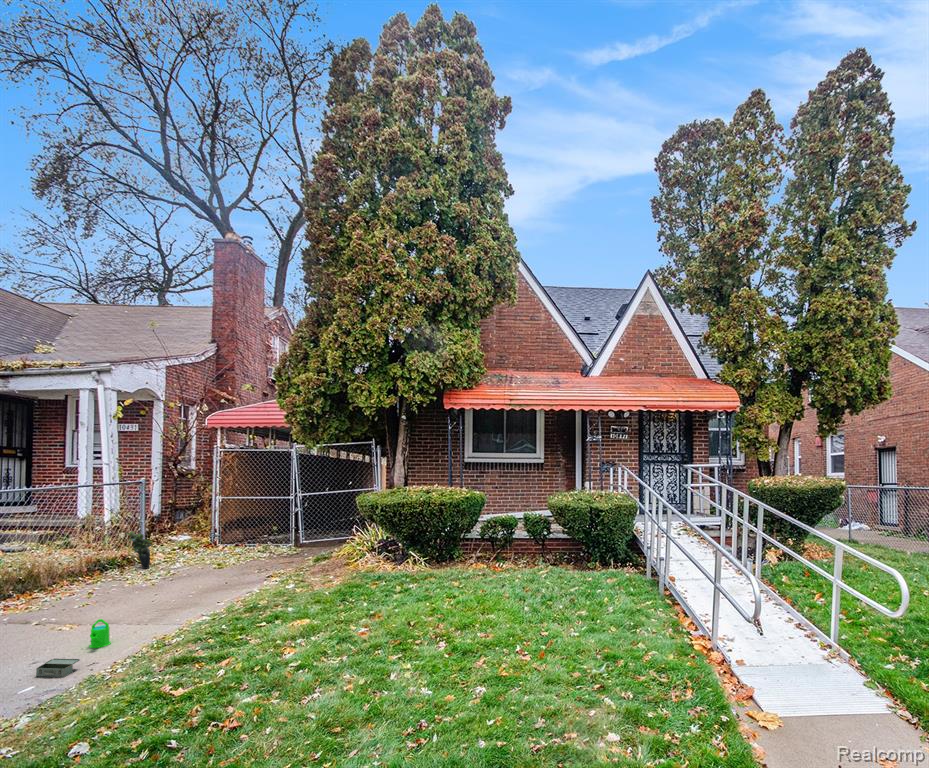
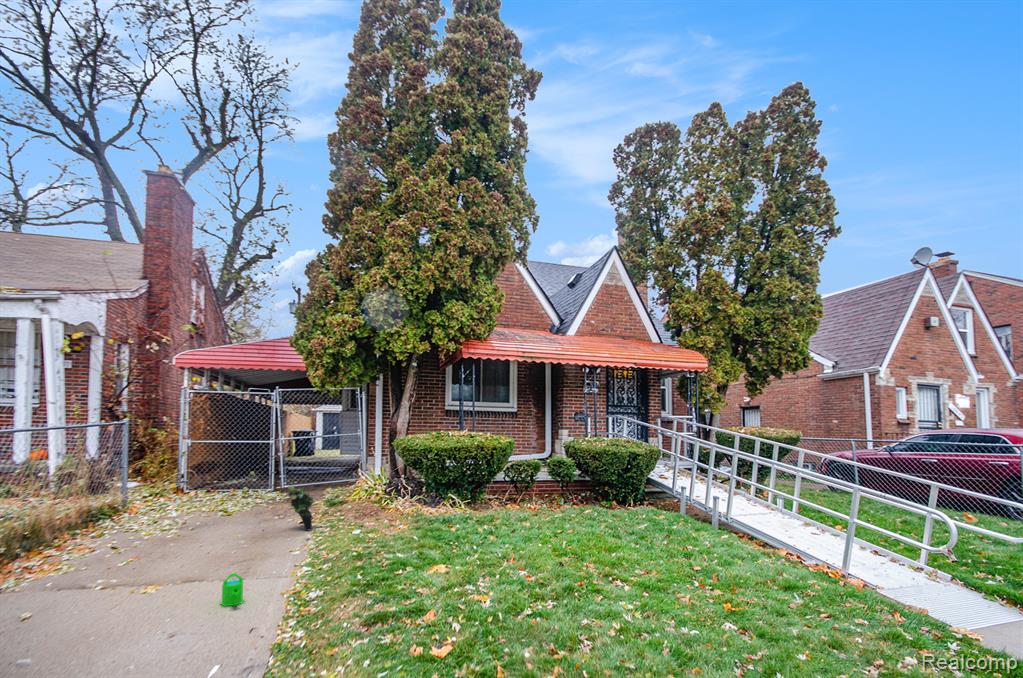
potted plant: present [127,531,152,569] -> present [288,485,314,531]
toolbox: present [36,659,80,677] -> none [210,615,252,638]

